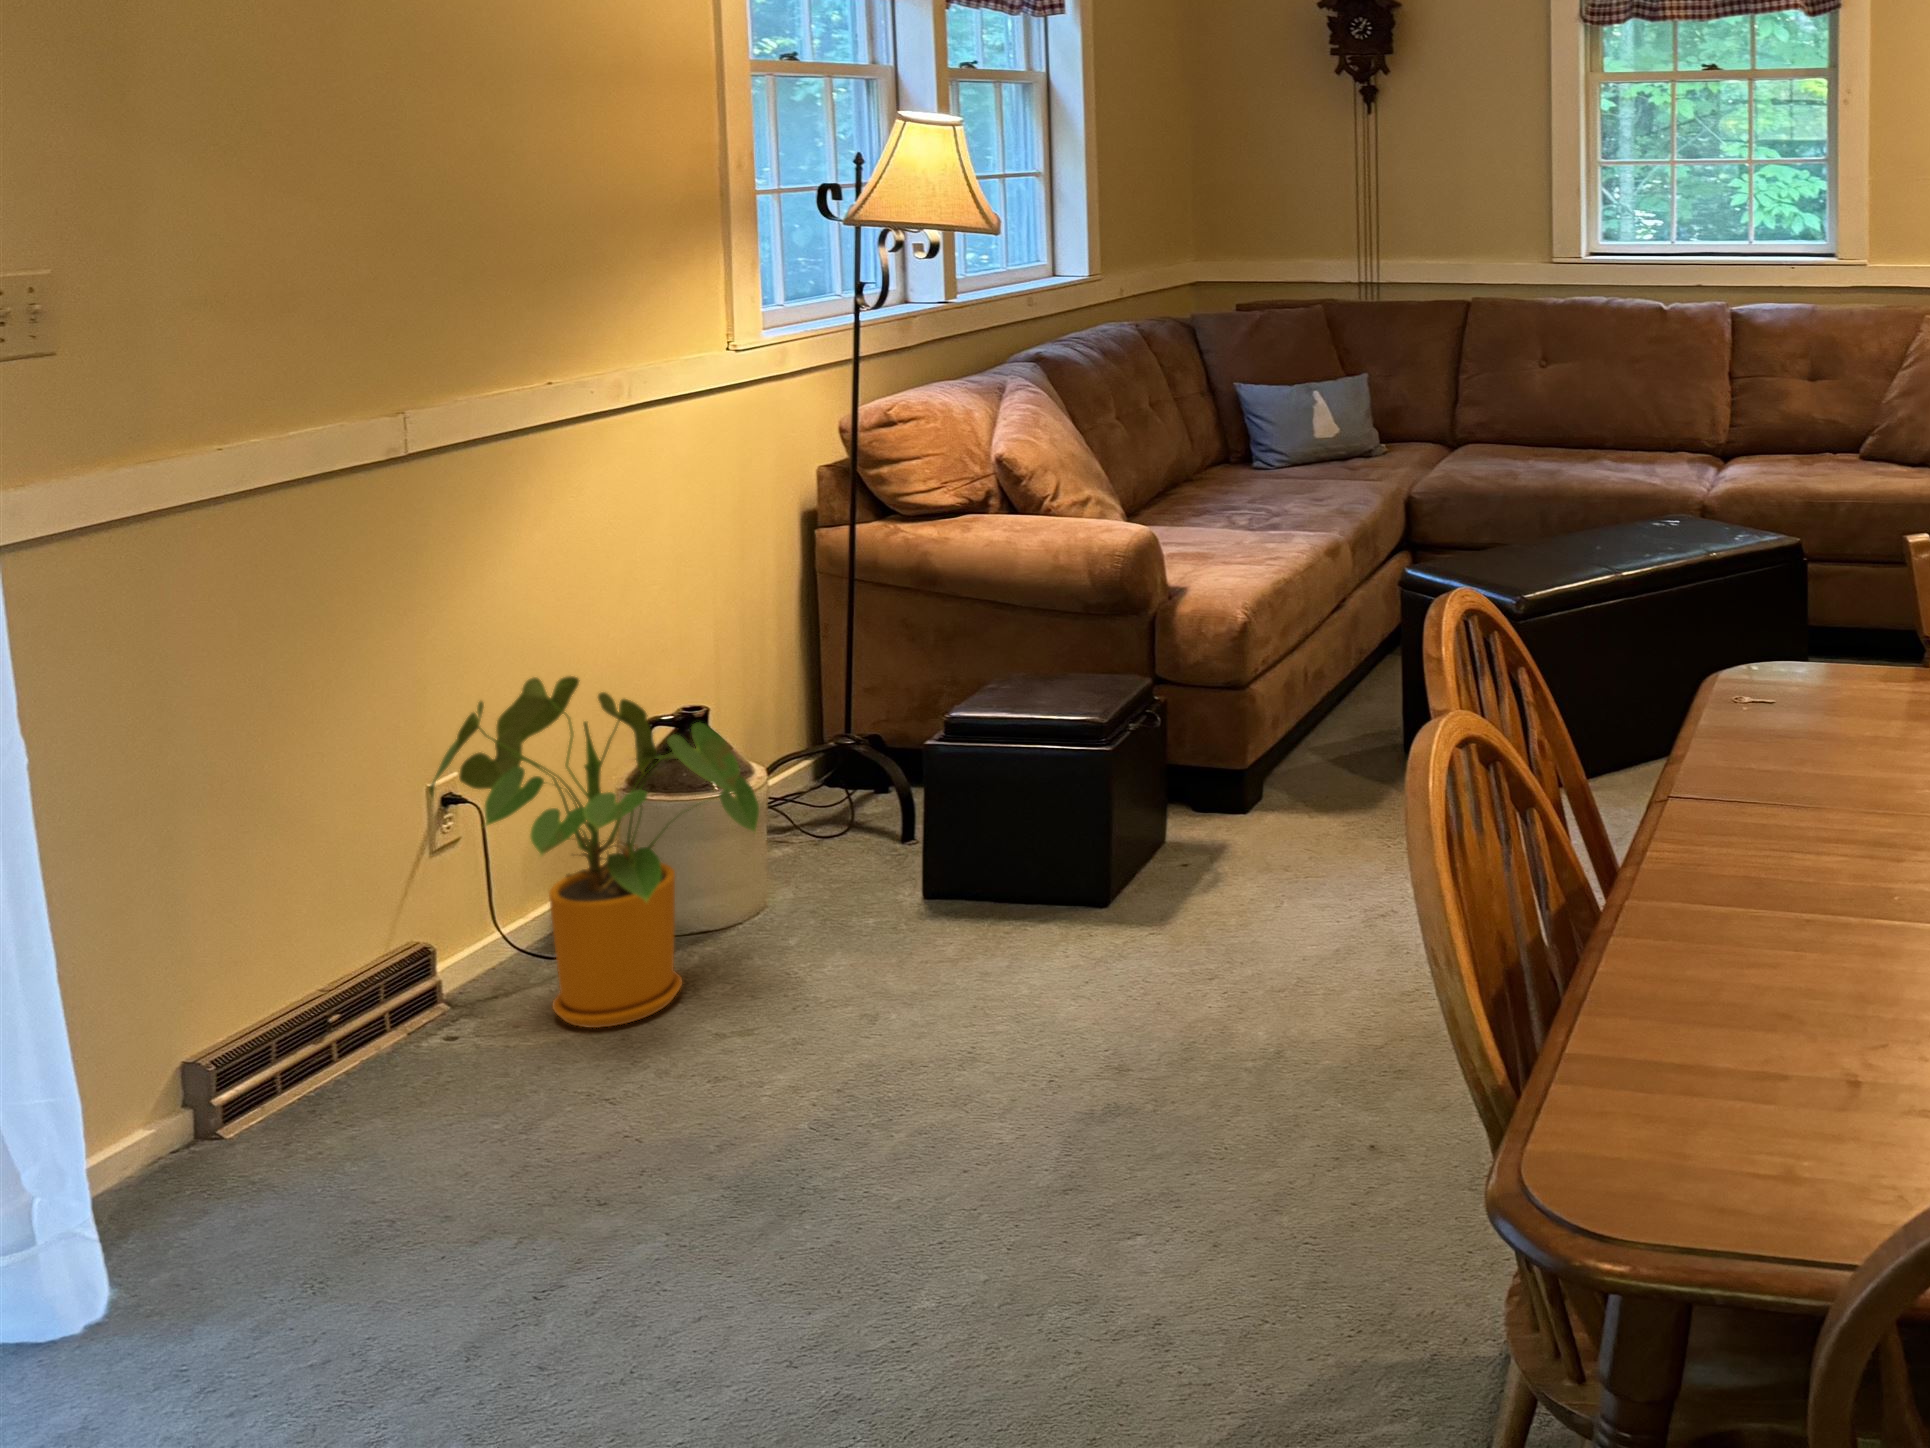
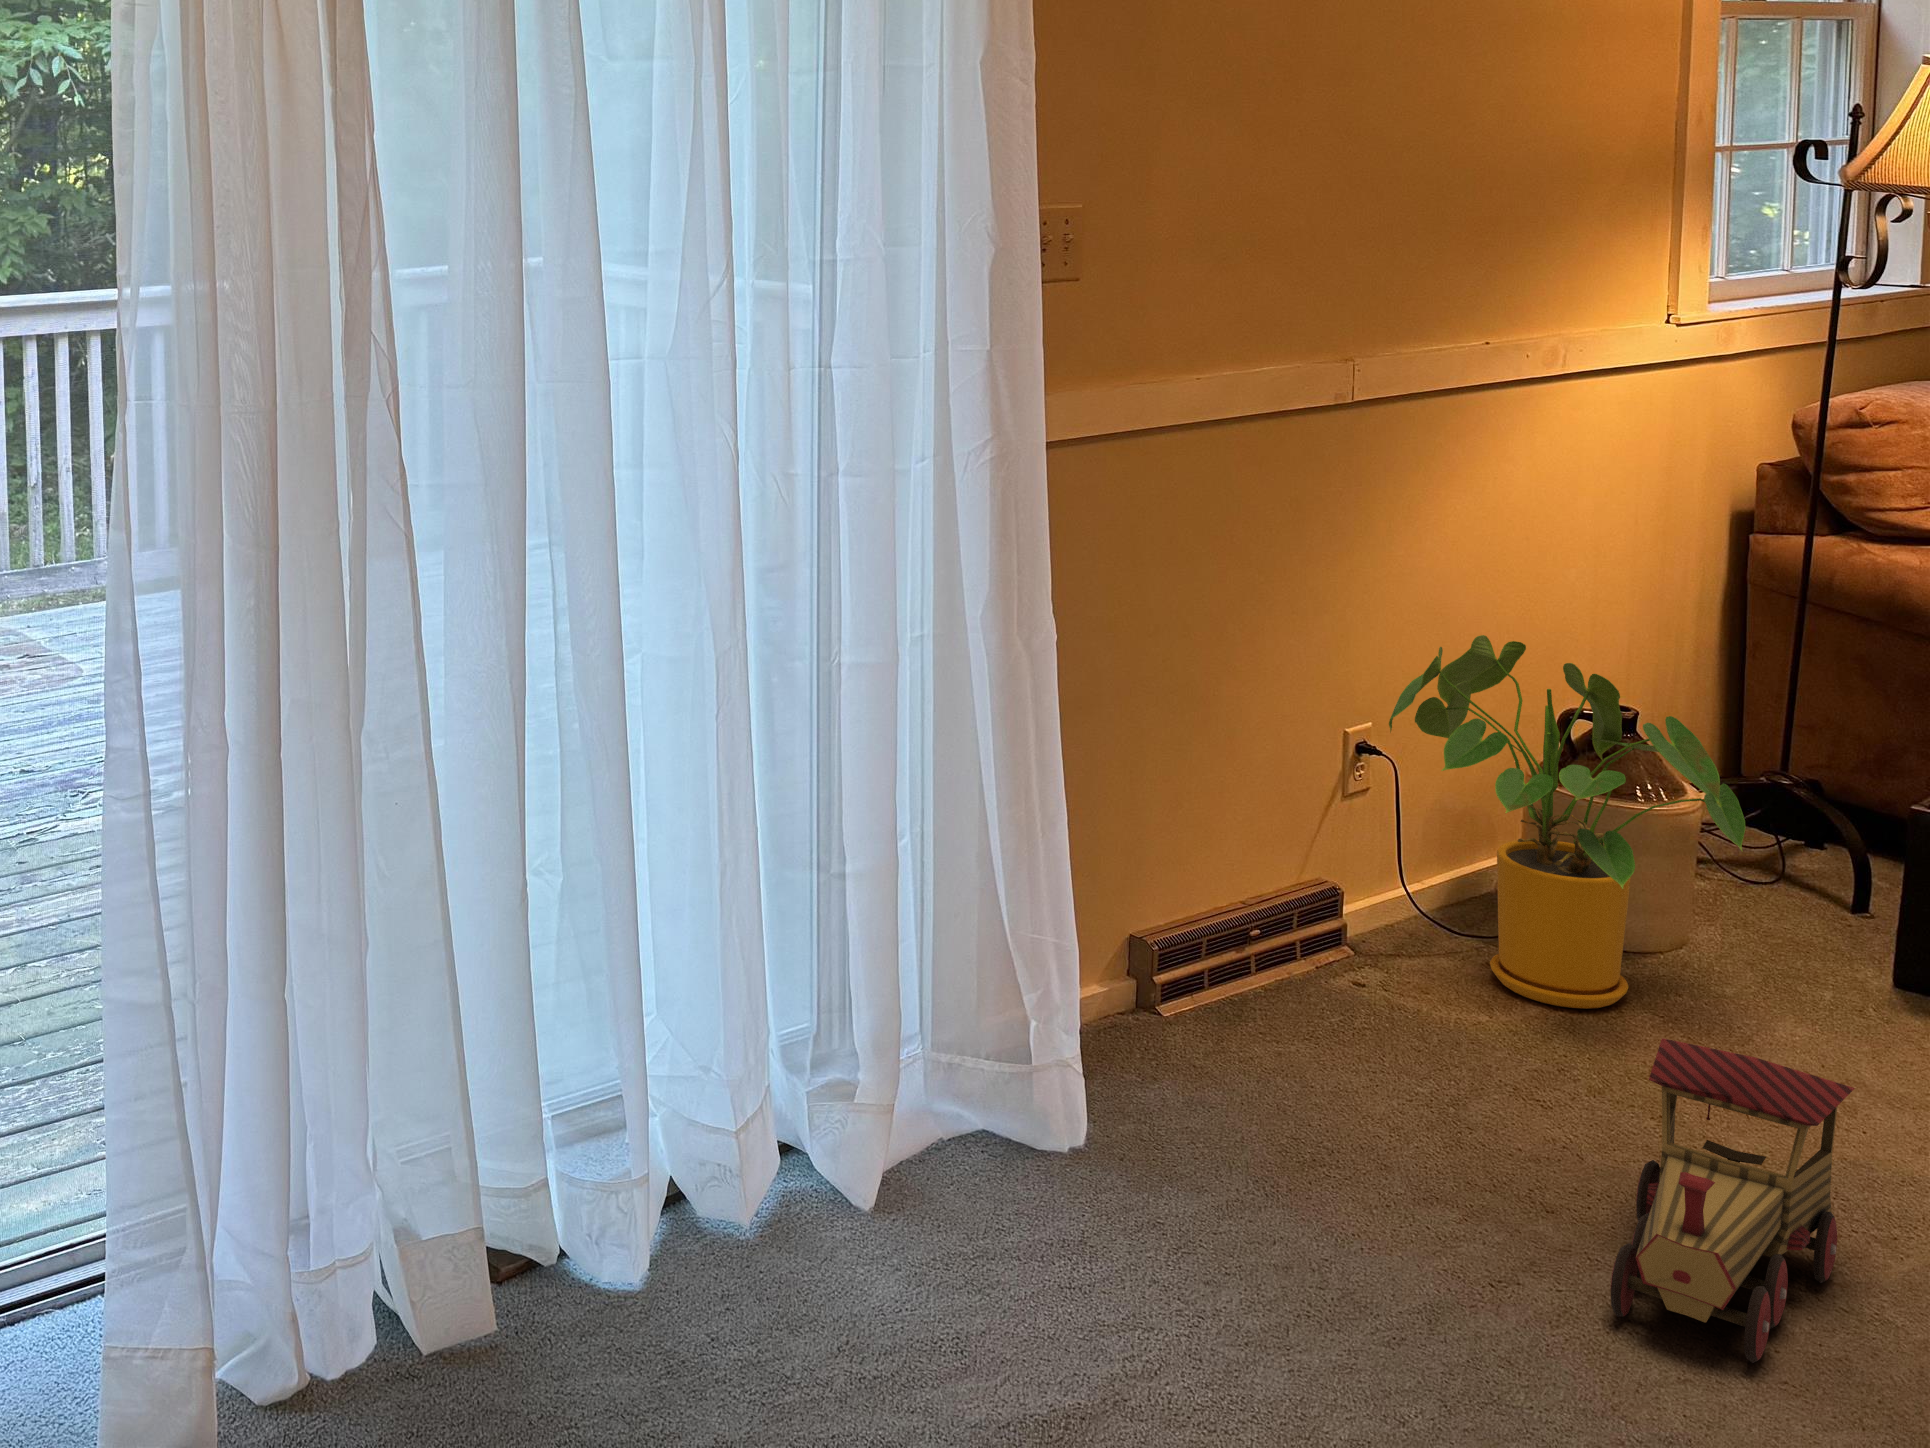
toy train: none [566,1048,803,1371] -> present [1611,1038,1855,1363]

